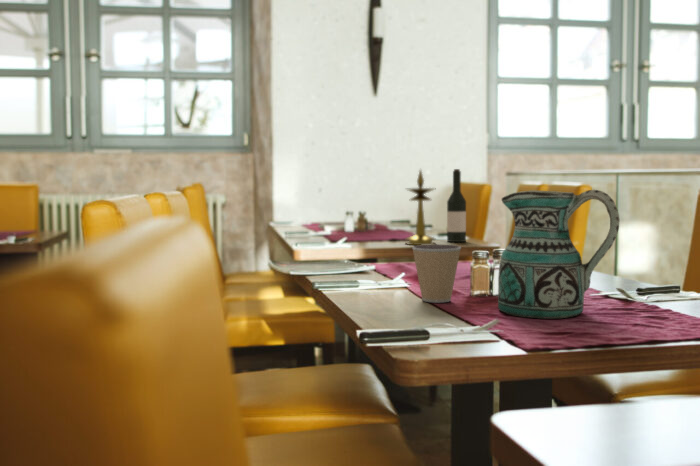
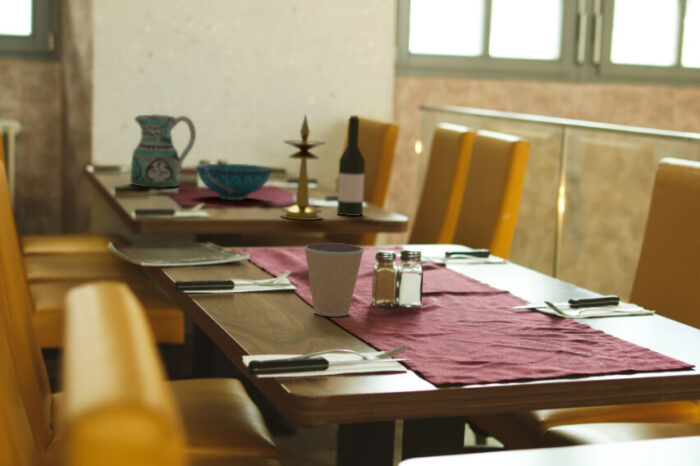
ceramic pitcher: present [498,190,620,318] -> present [131,114,196,187]
decorative bowl: none [345,211,400,236] -> present [196,164,272,200]

